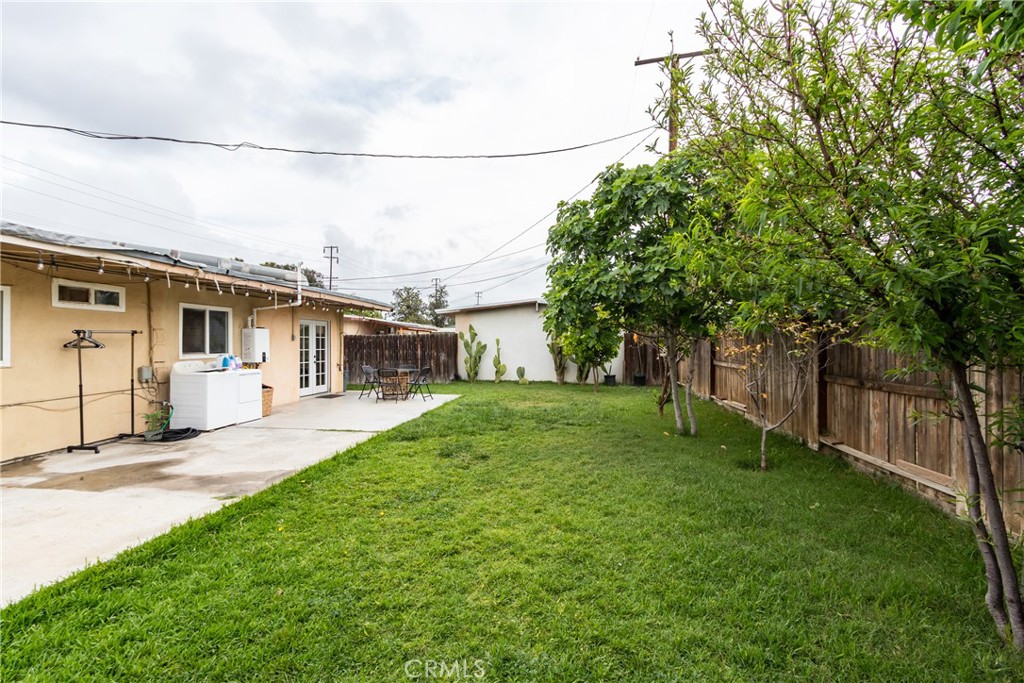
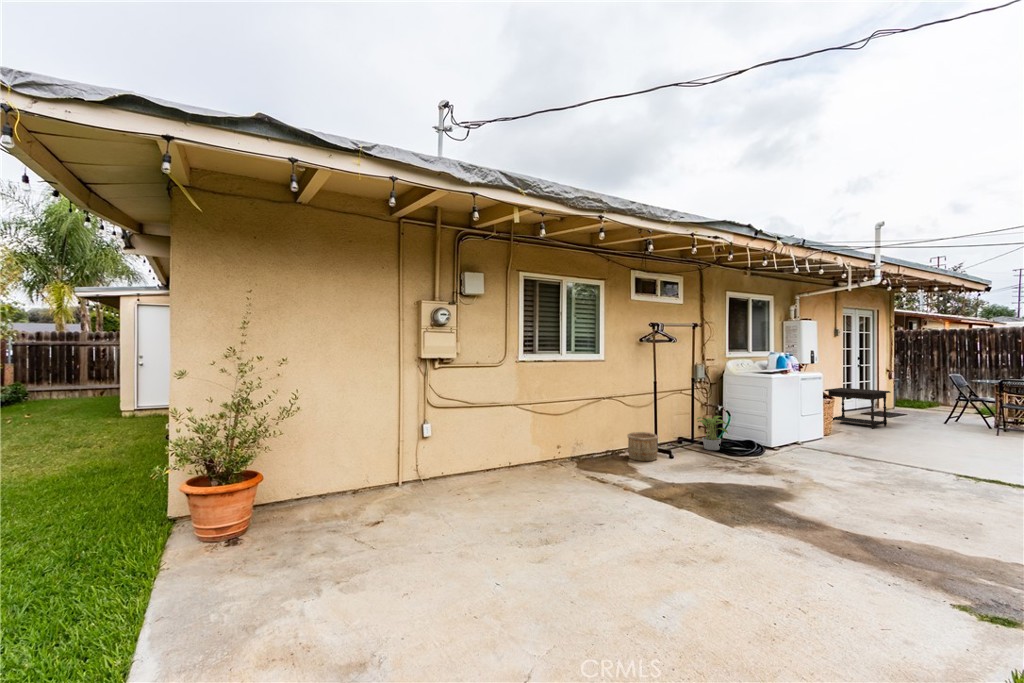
side table: none [281,379,324,406] -> present [825,388,890,429]
wooden bucket: none [38,434,80,463] -> present [627,432,658,461]

